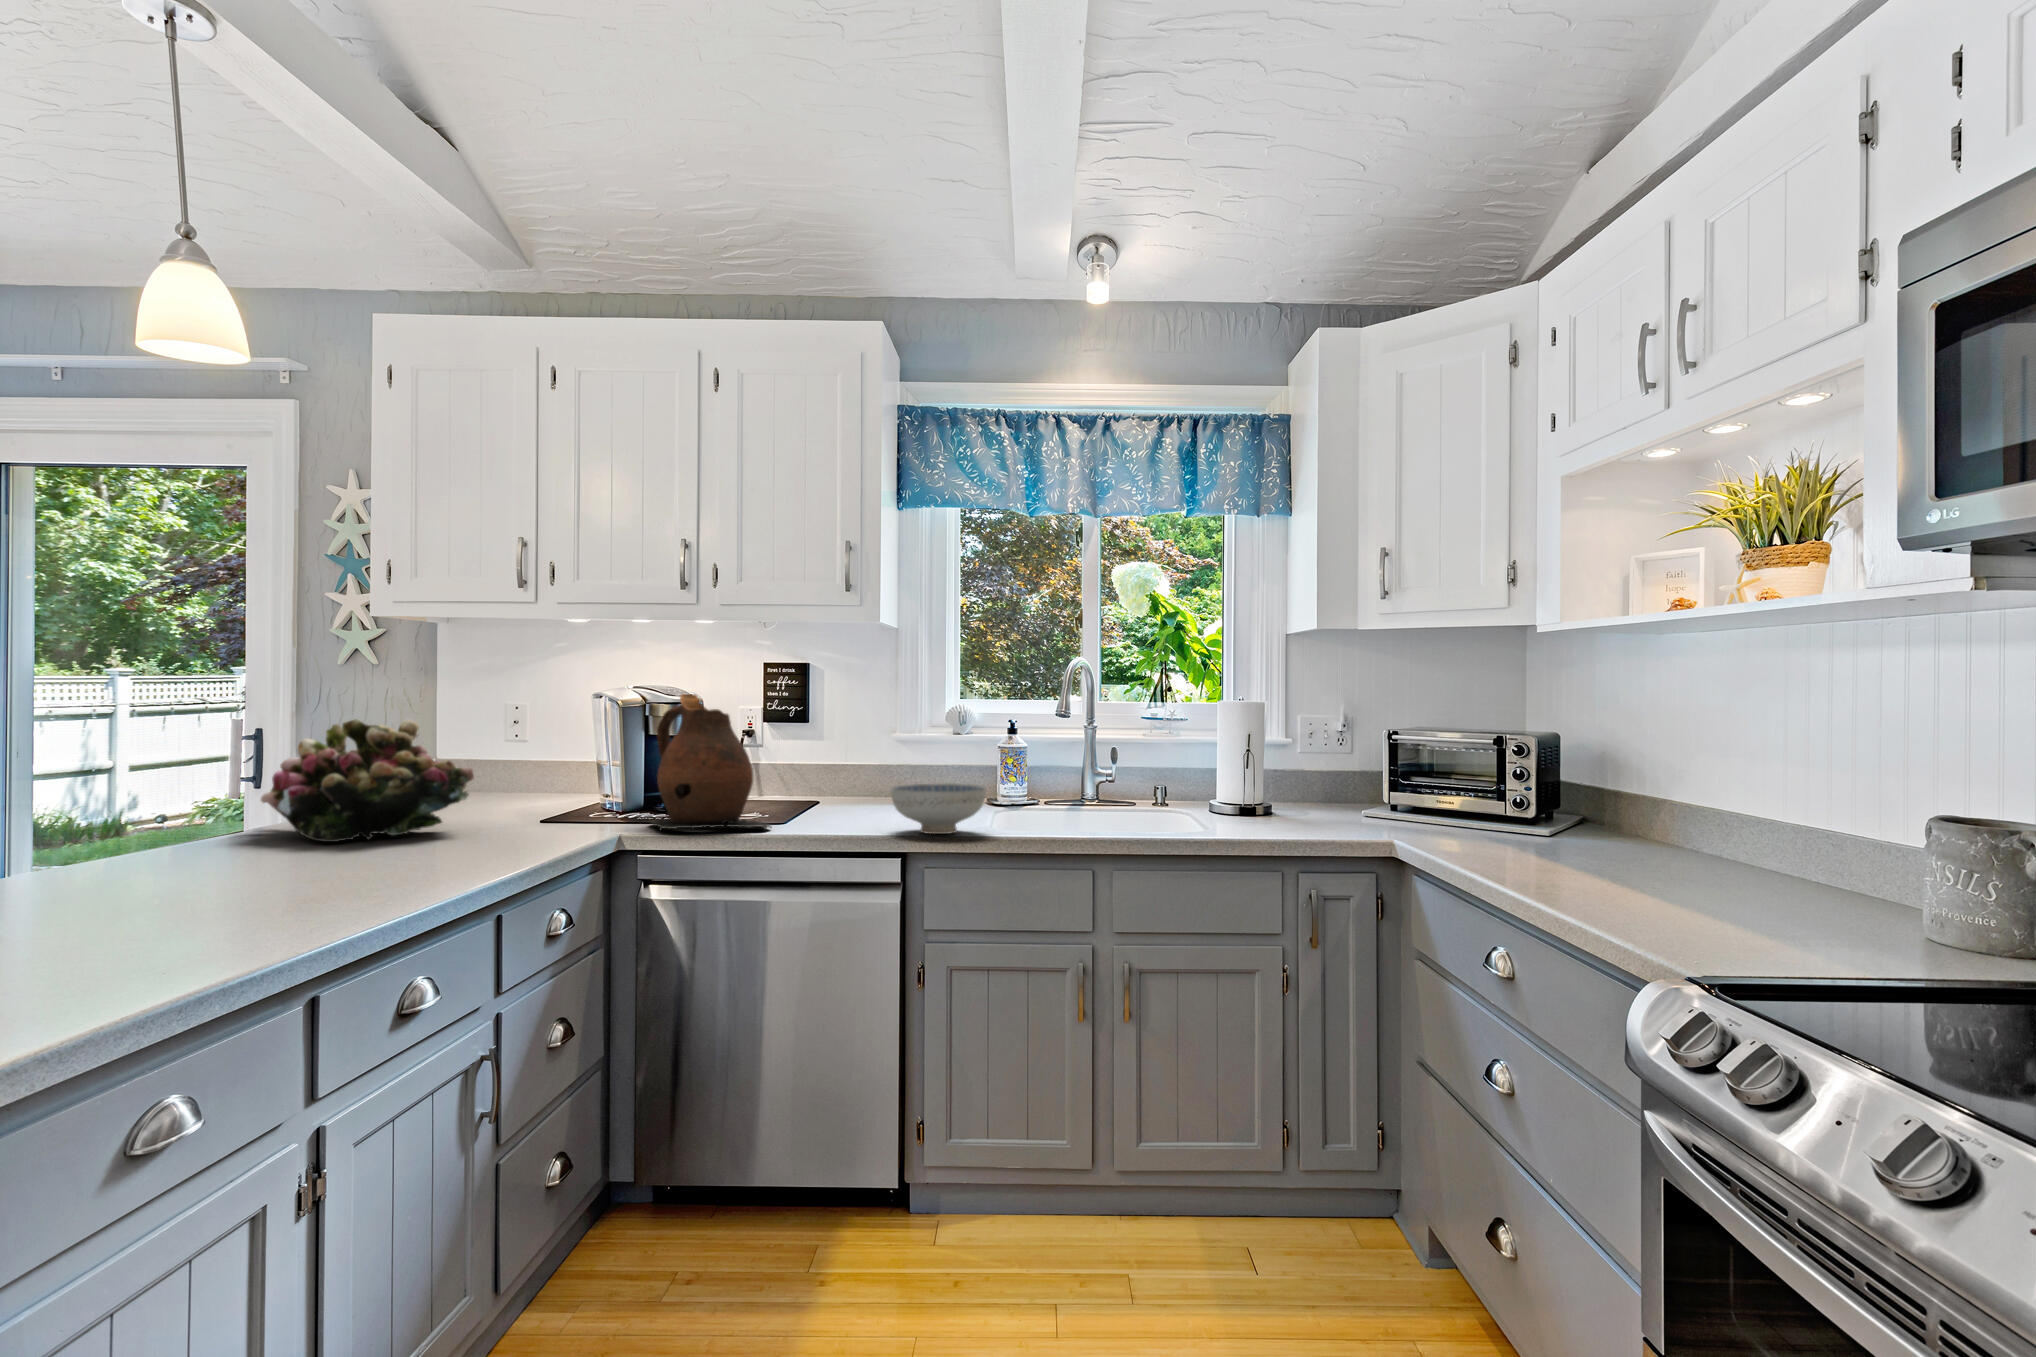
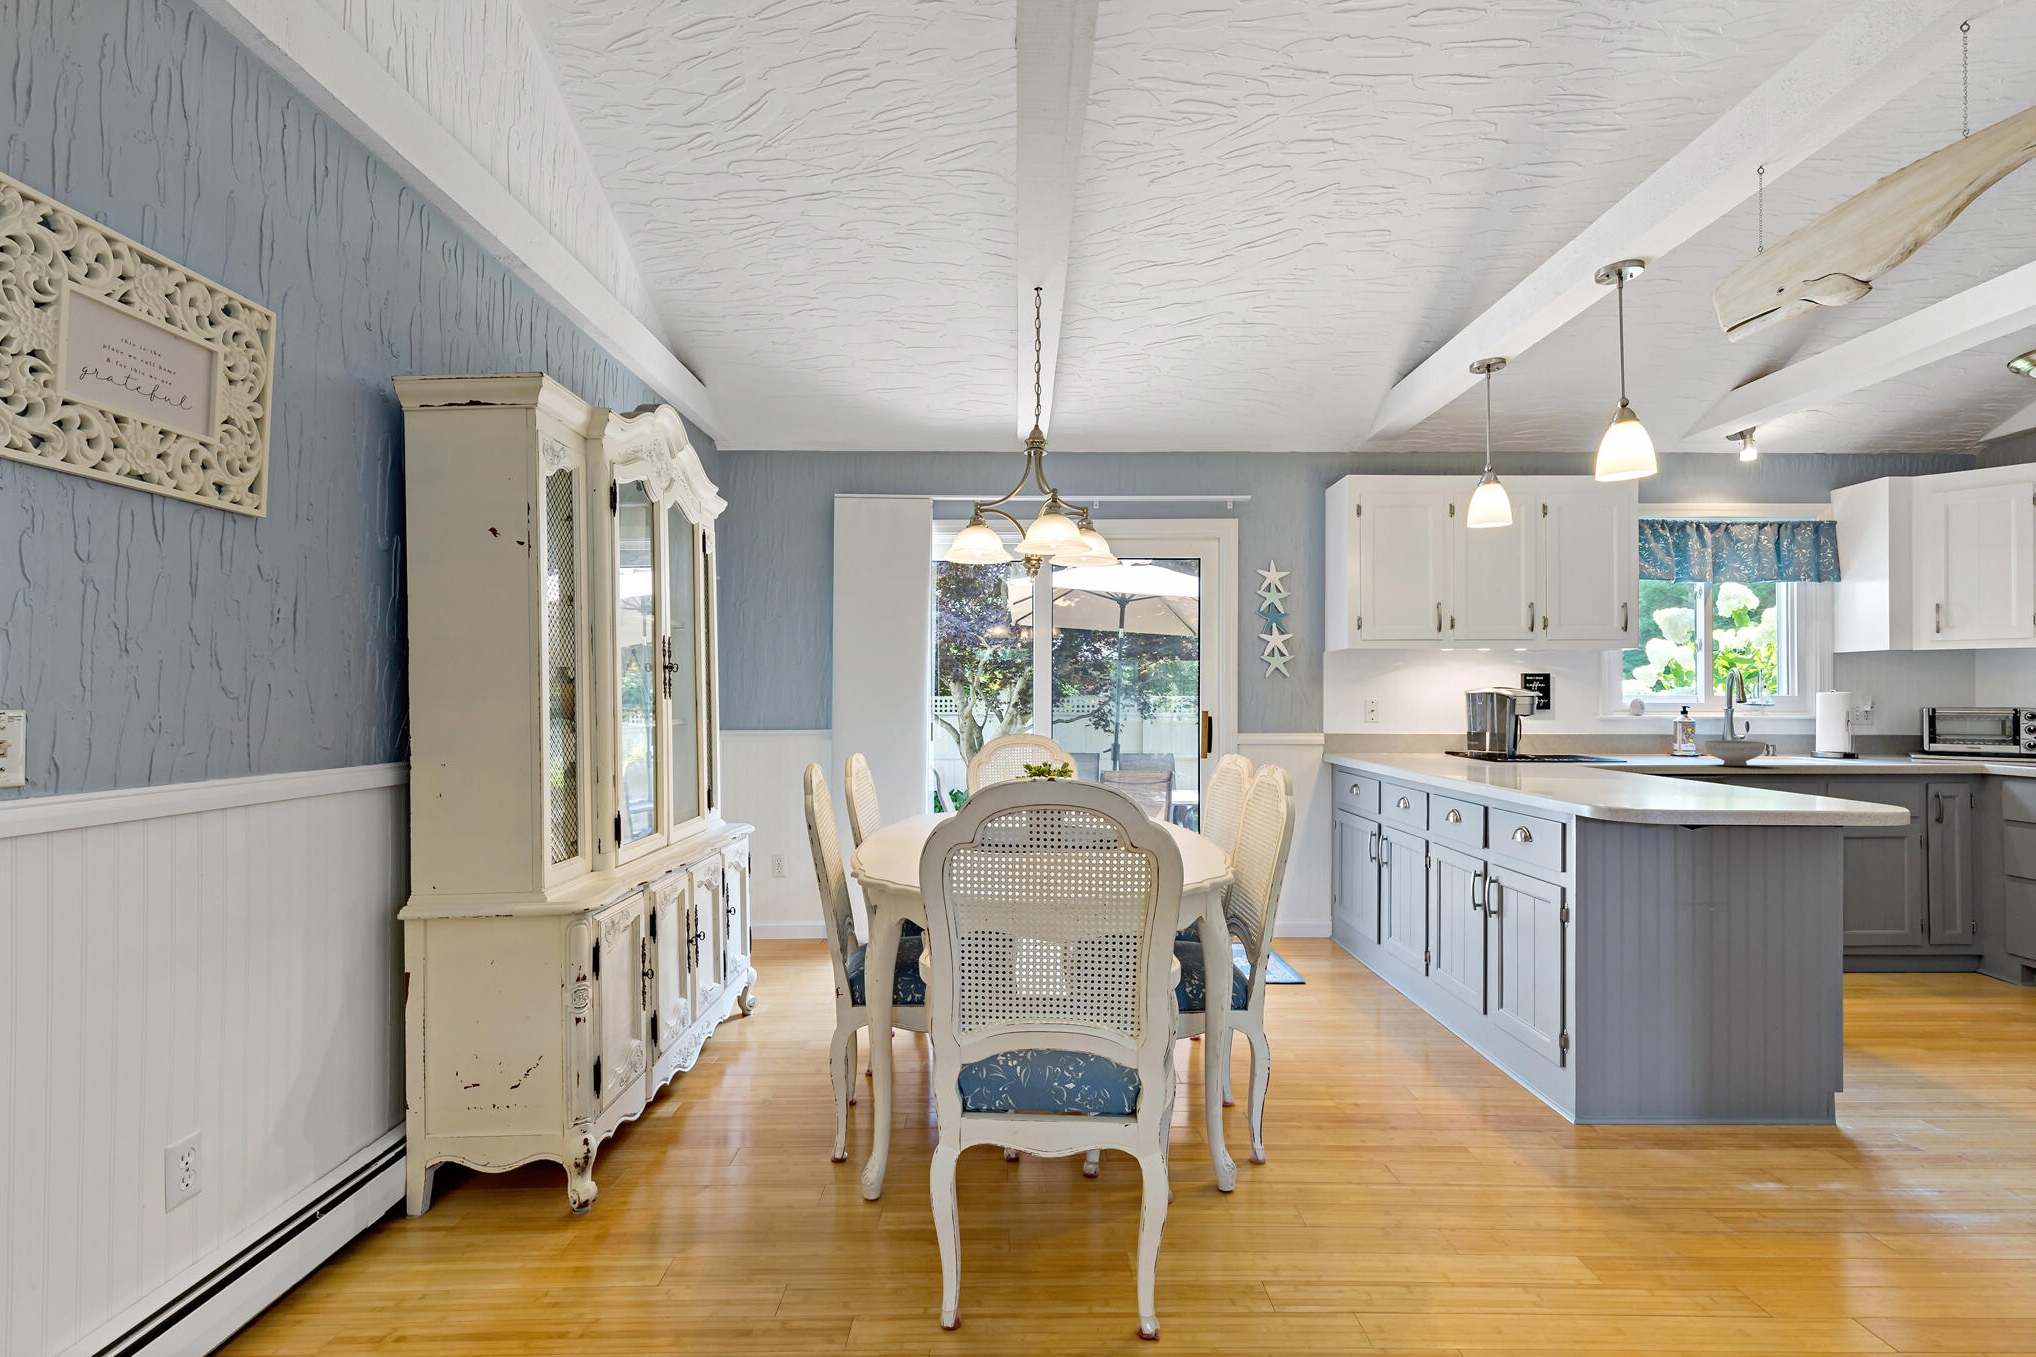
ceramic pitcher: present [648,694,771,830] -> none [1579,695,1656,765]
flower arrangement: present [261,719,474,842] -> none [1446,711,1551,769]

